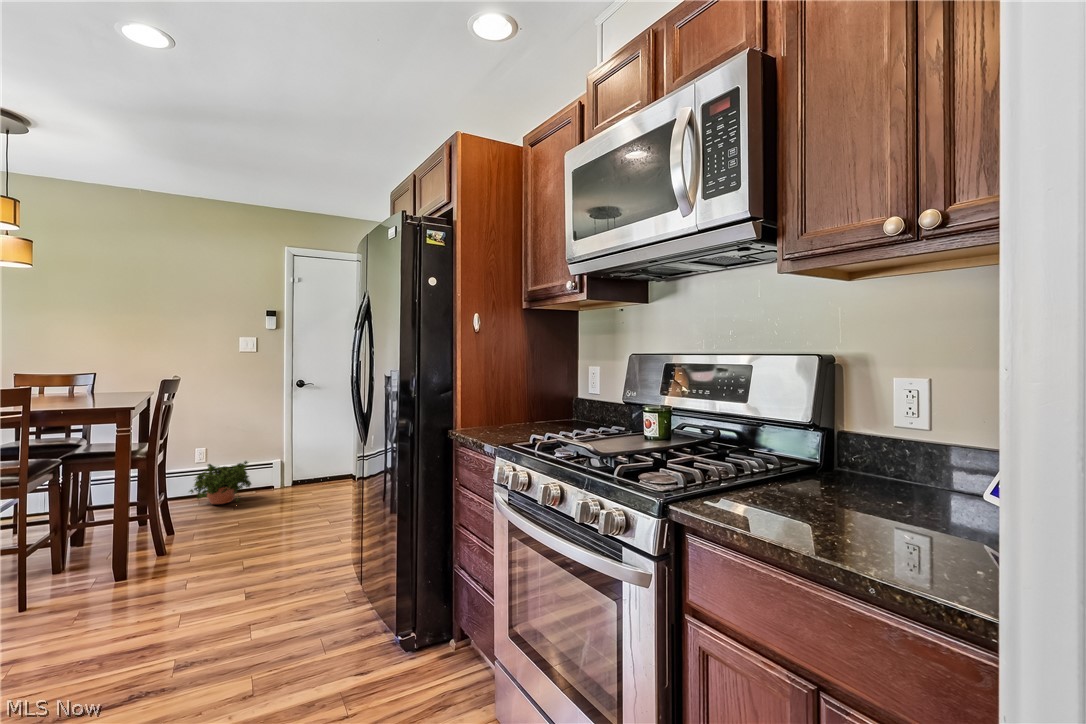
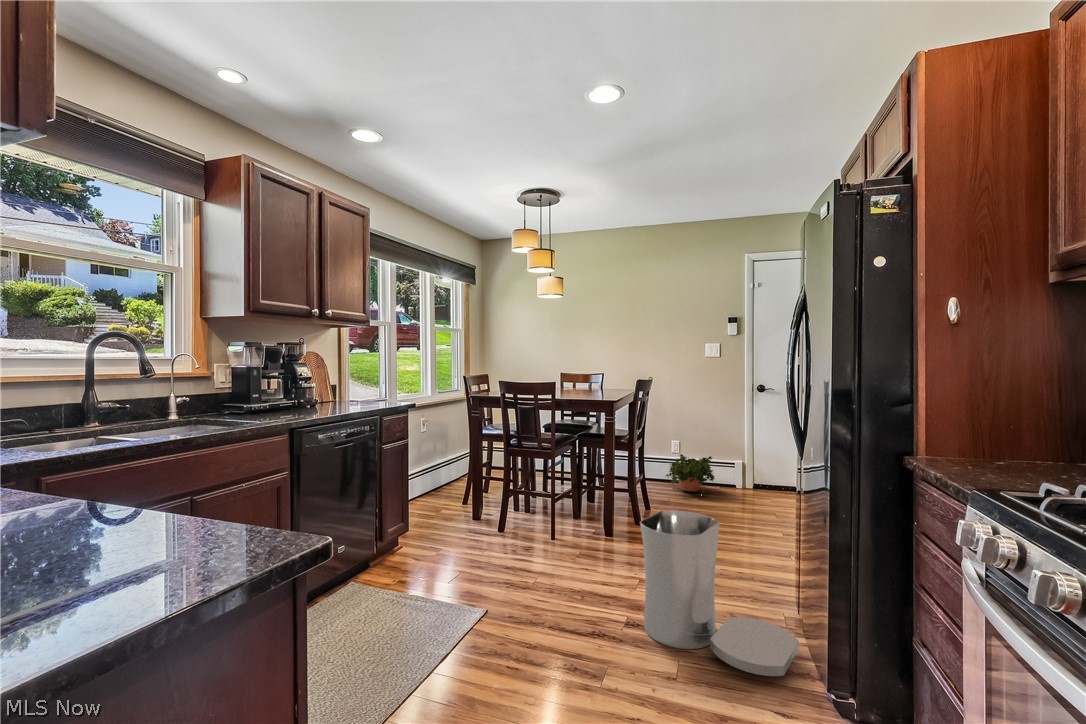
trash can: none [196,518,365,668] -> present [640,510,799,676]

